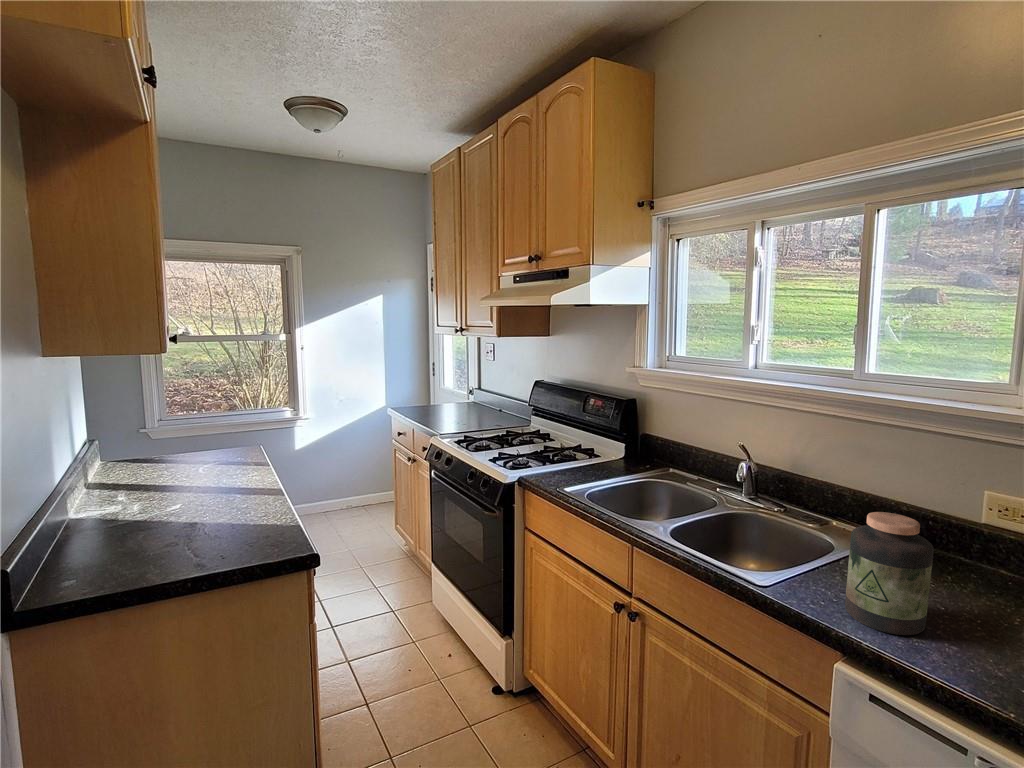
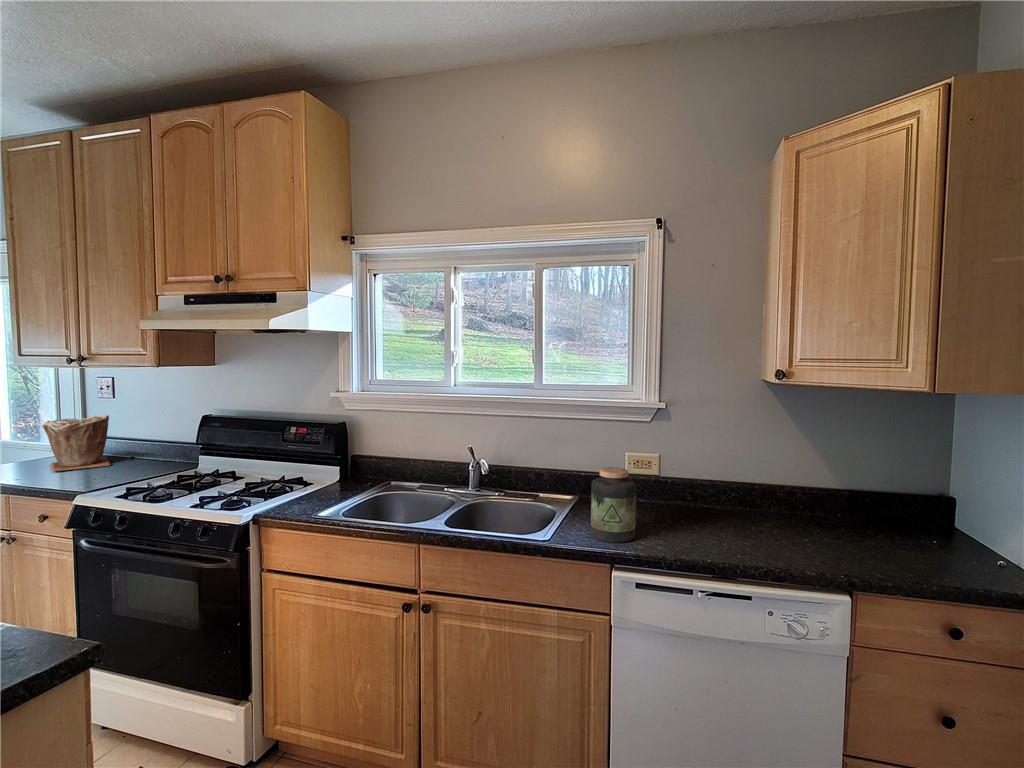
plant pot: none [443,374,485,414] -> present [42,415,111,472]

